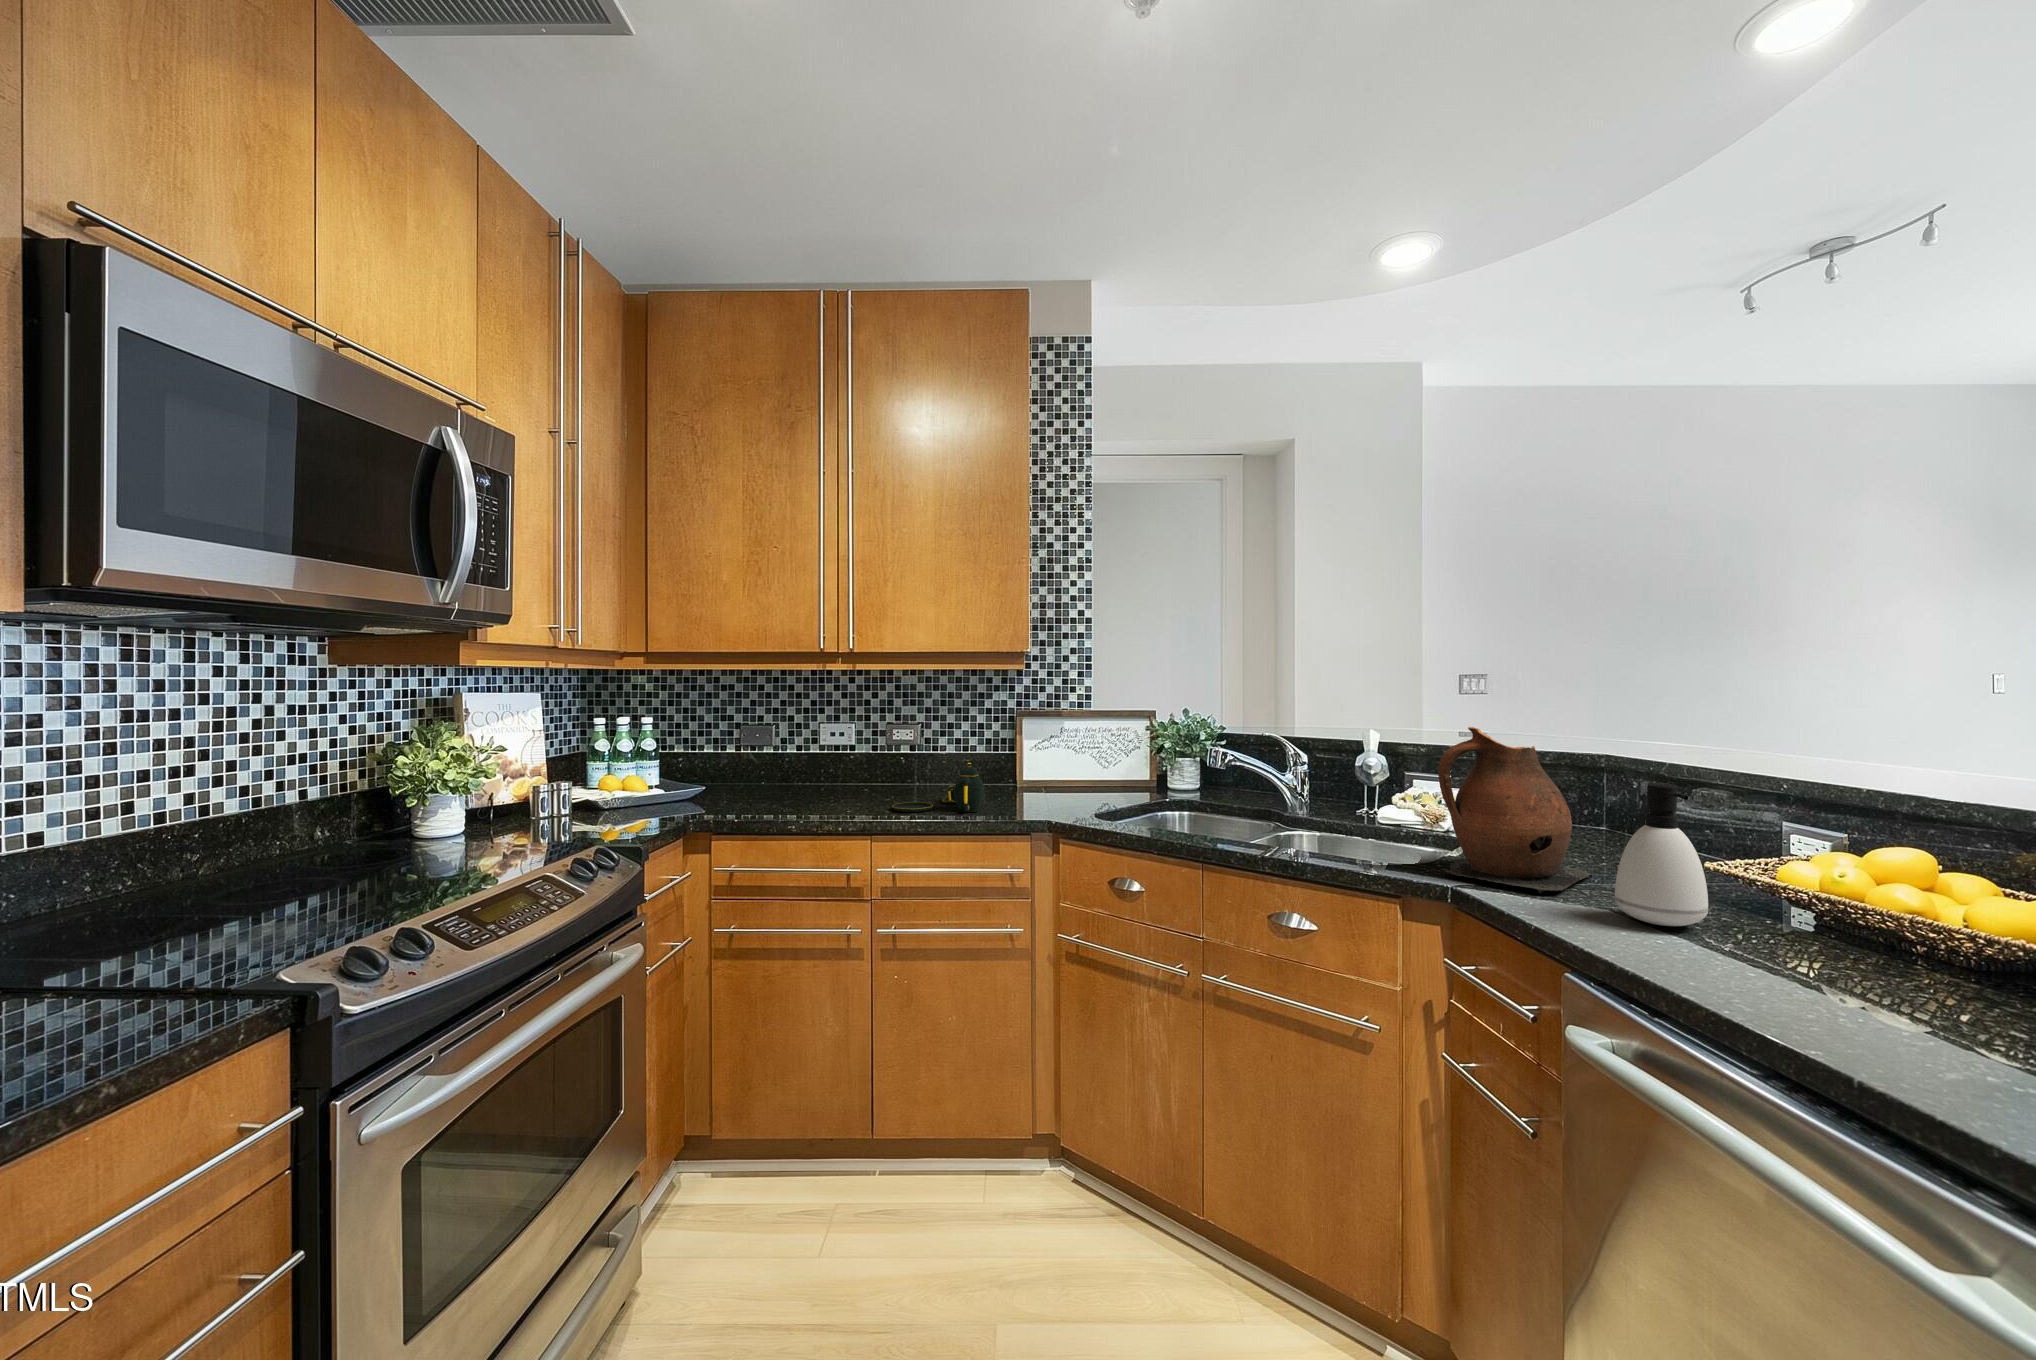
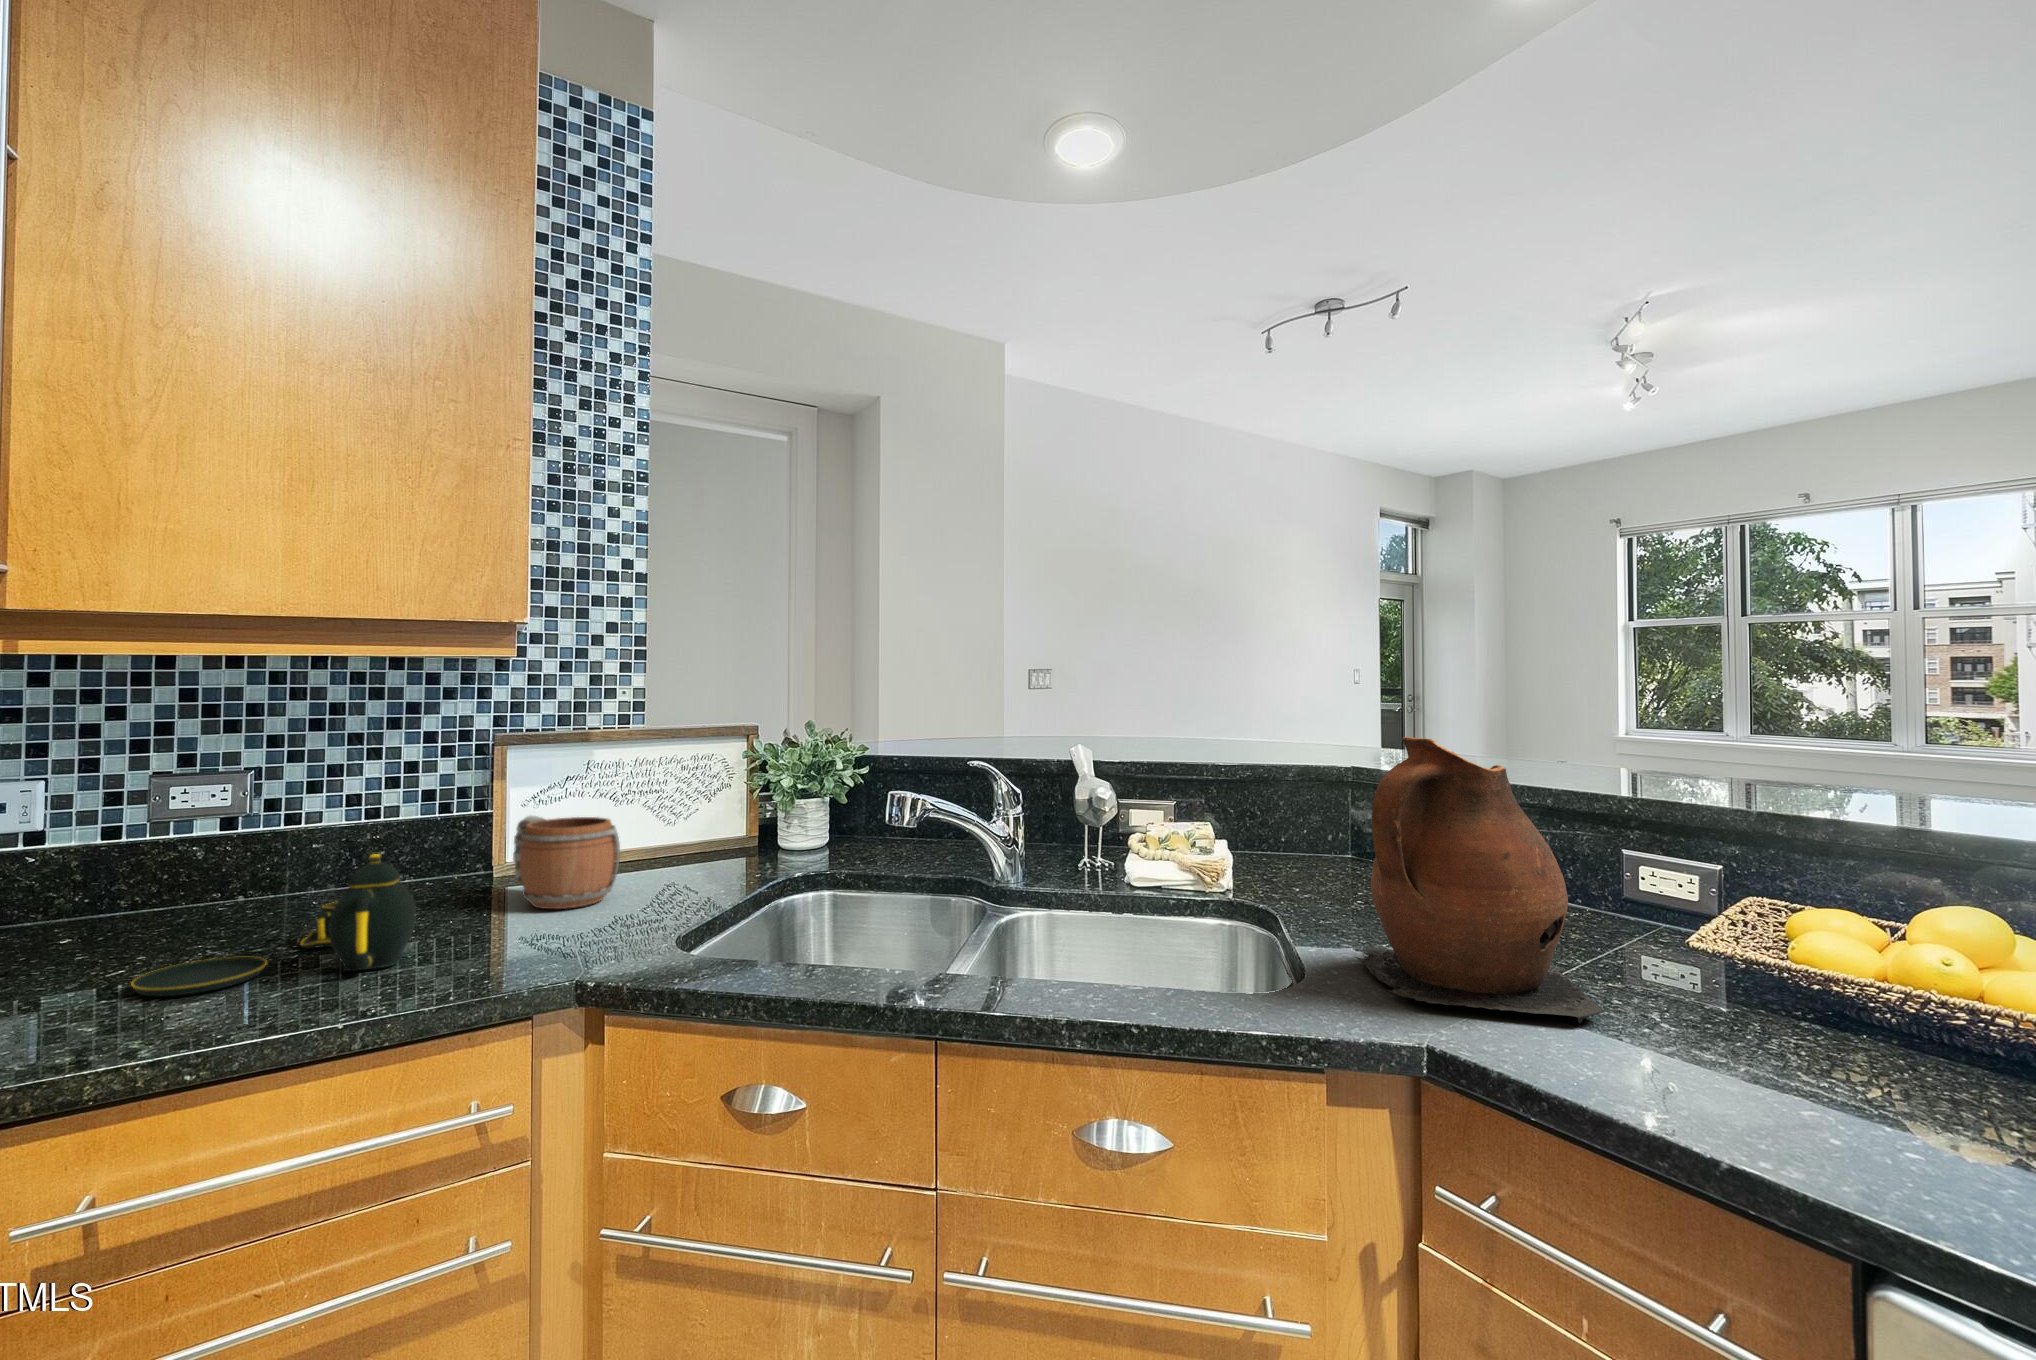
mug: none [1025,753,1073,800] -> present [513,816,620,909]
soap dispenser: present [1615,783,1708,926] -> none [1737,821,1916,1077]

